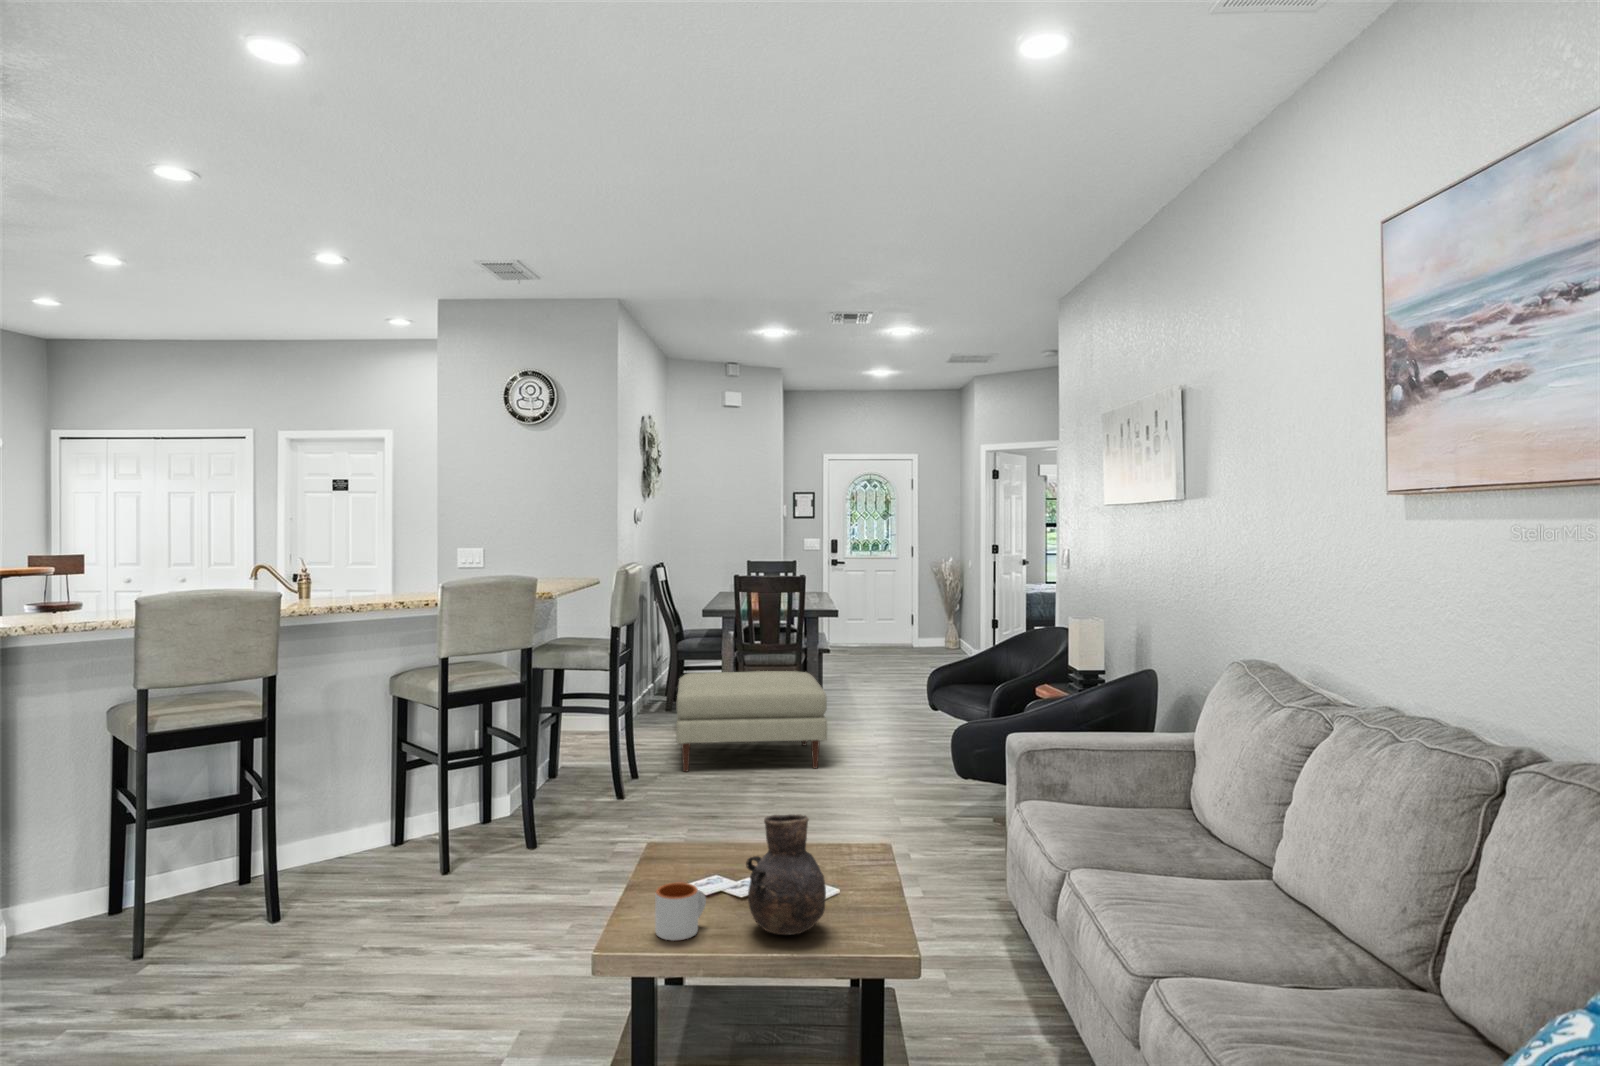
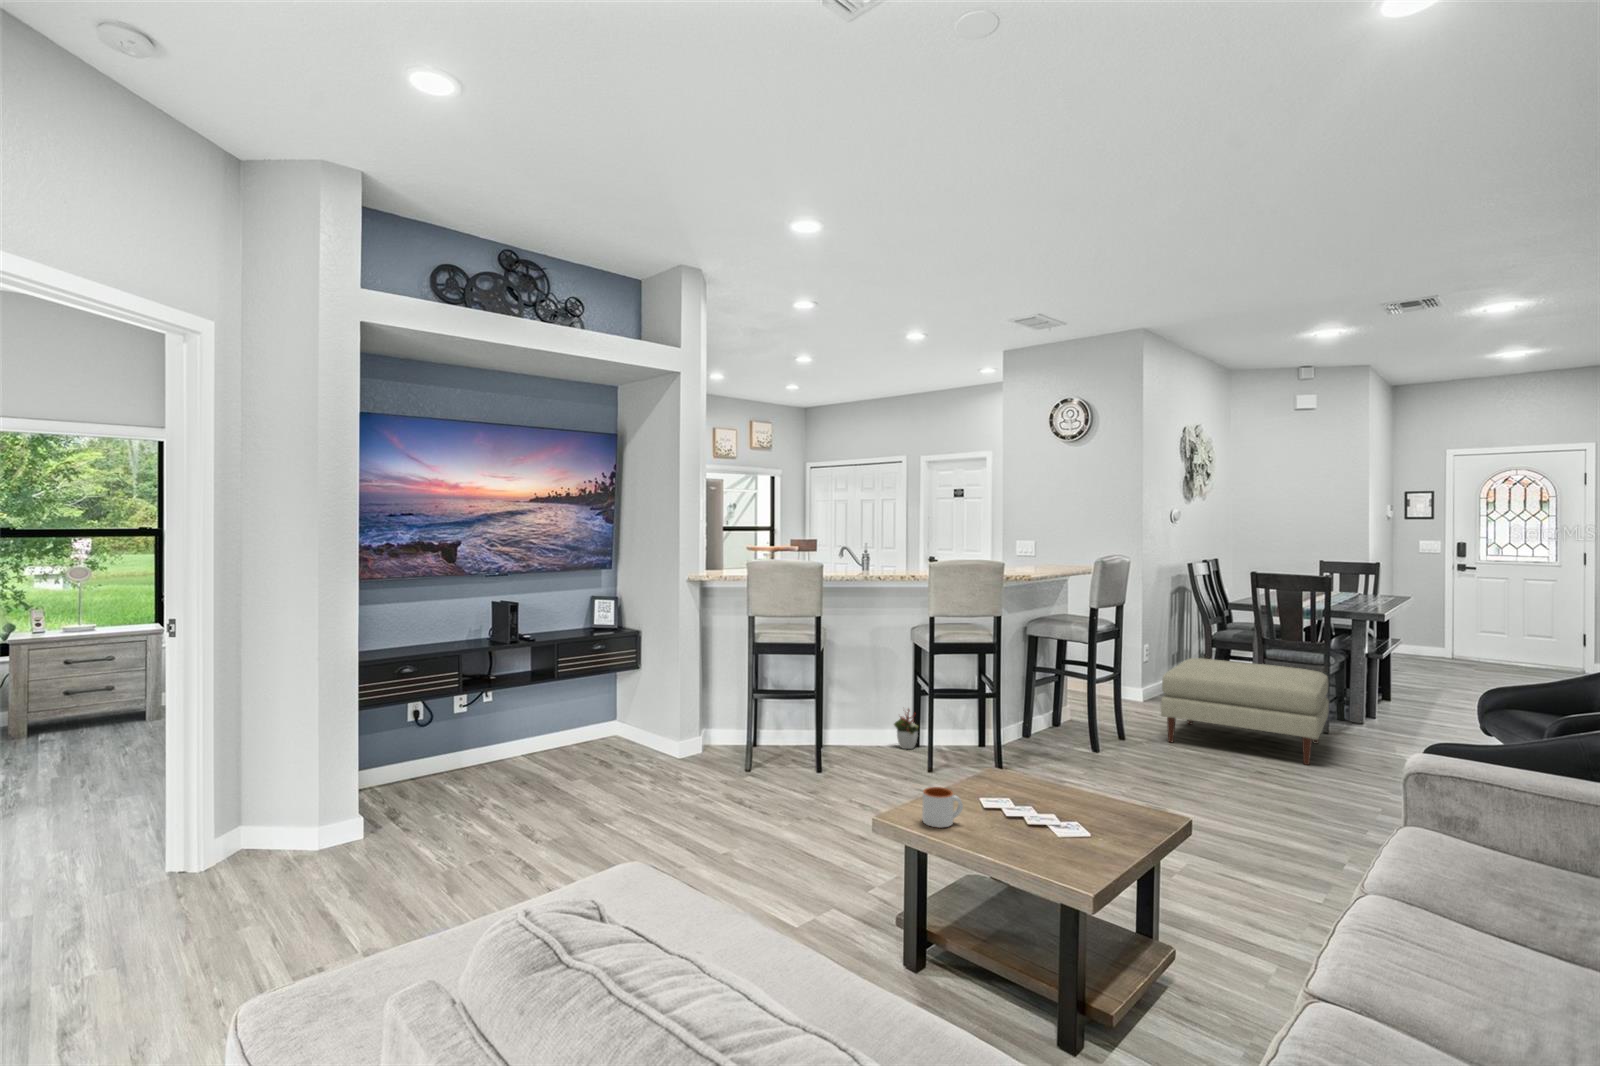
decorative plant: none [365,791,404,852] -> present [894,709,918,749]
vase: present [746,814,826,935] -> none [980,754,1046,848]

